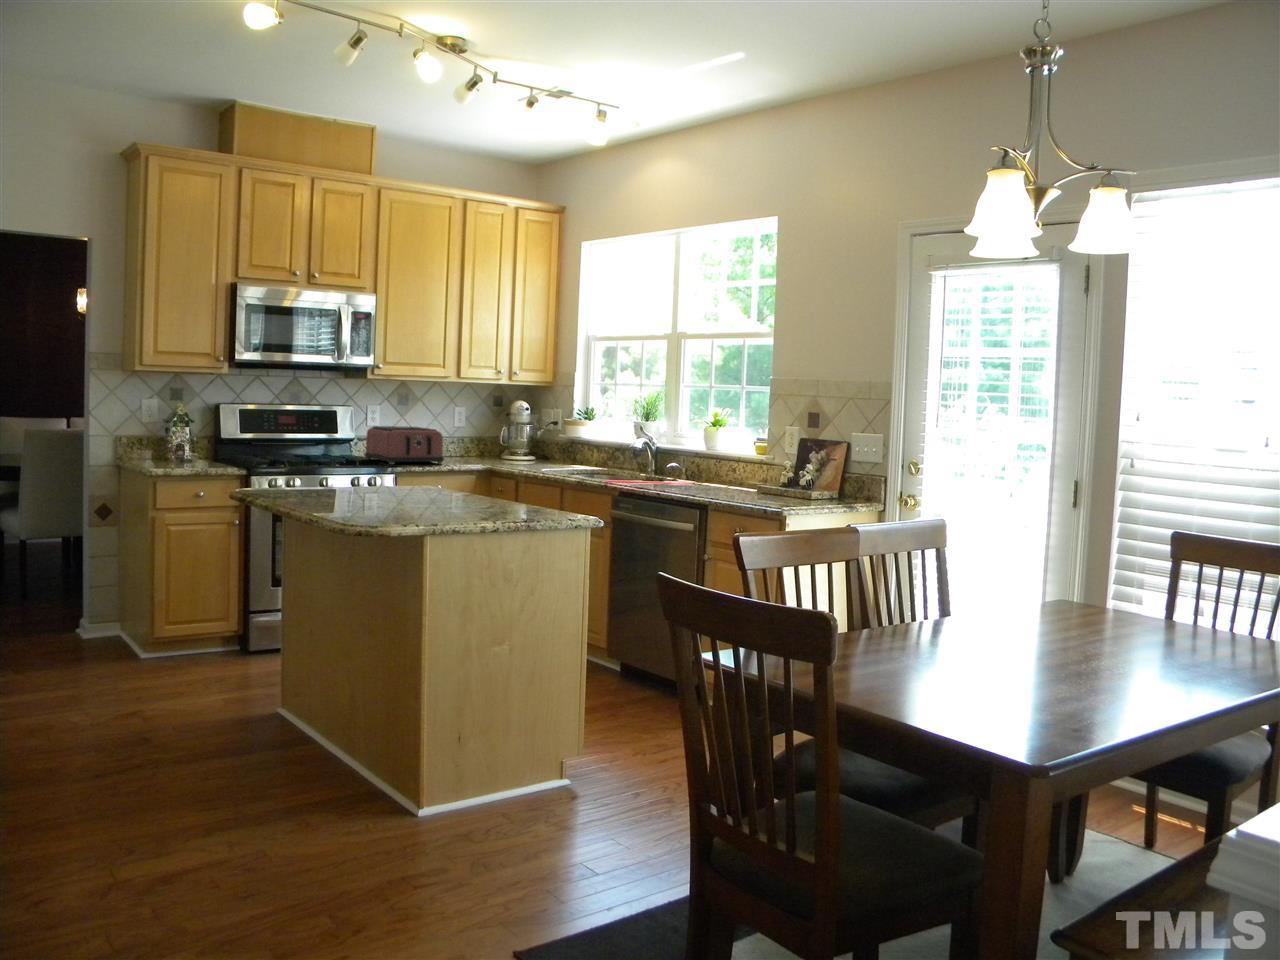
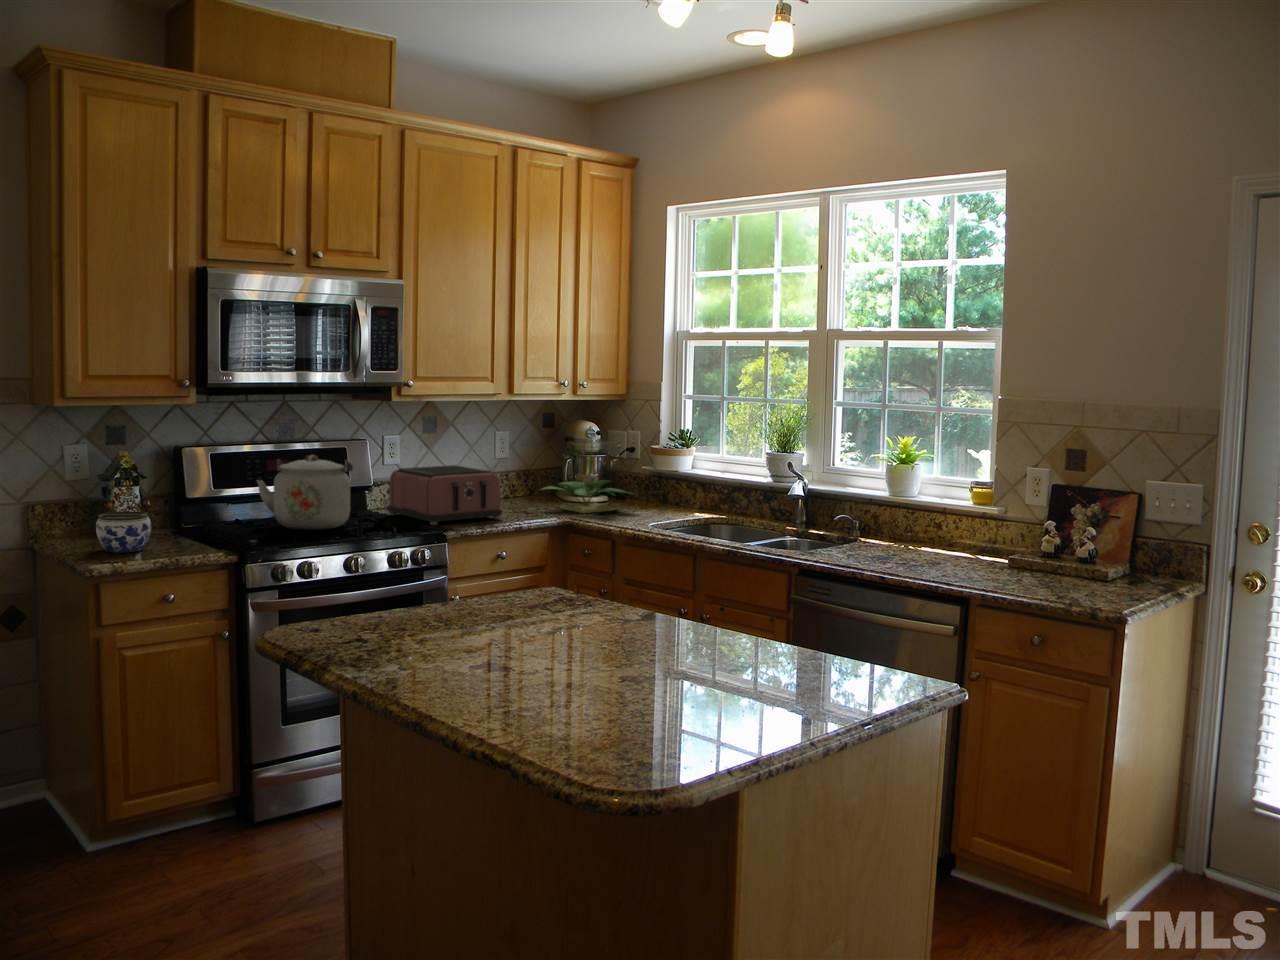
potted plant: none [477,408,545,464] -> present [541,437,631,513]
kettle: none [269,412,338,463] -> present [257,455,353,530]
jar: none [157,440,193,466] -> present [96,512,151,552]

